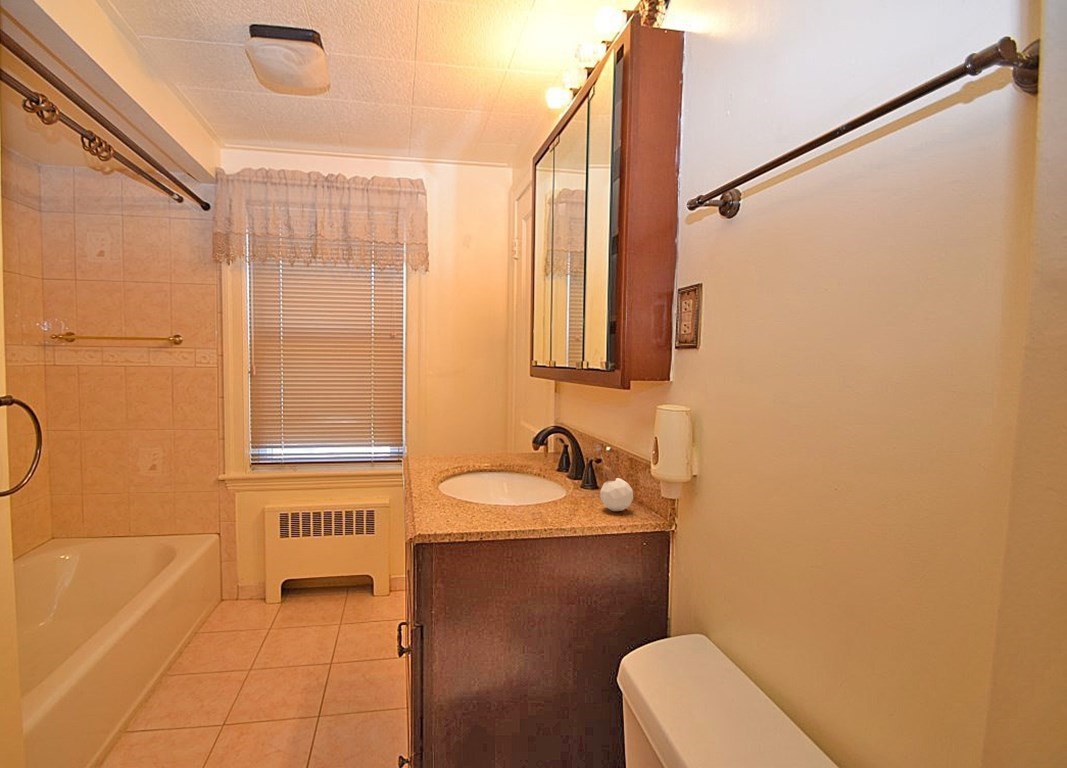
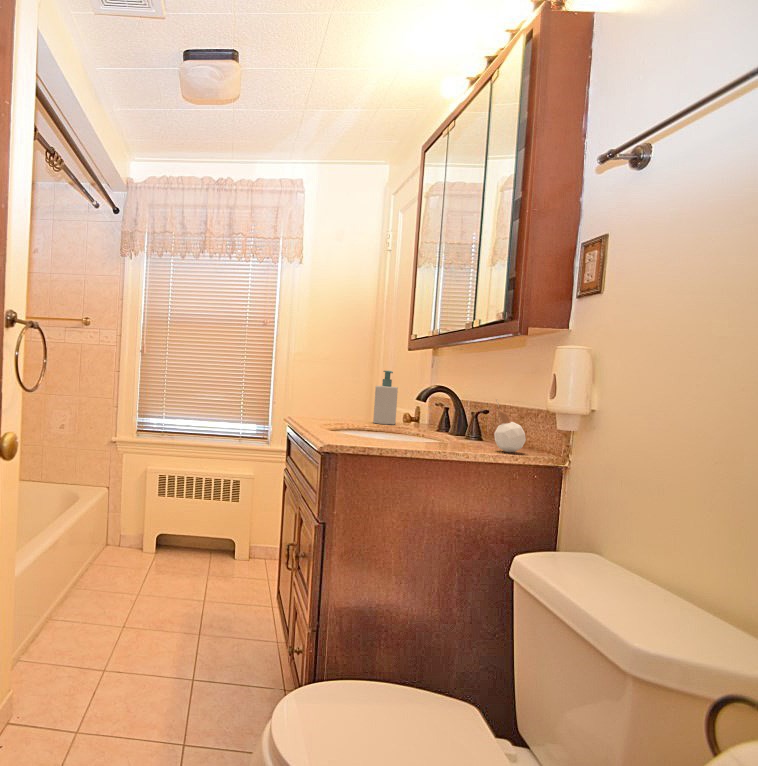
soap bottle: none [497,401,522,460] -> present [373,371,398,425]

